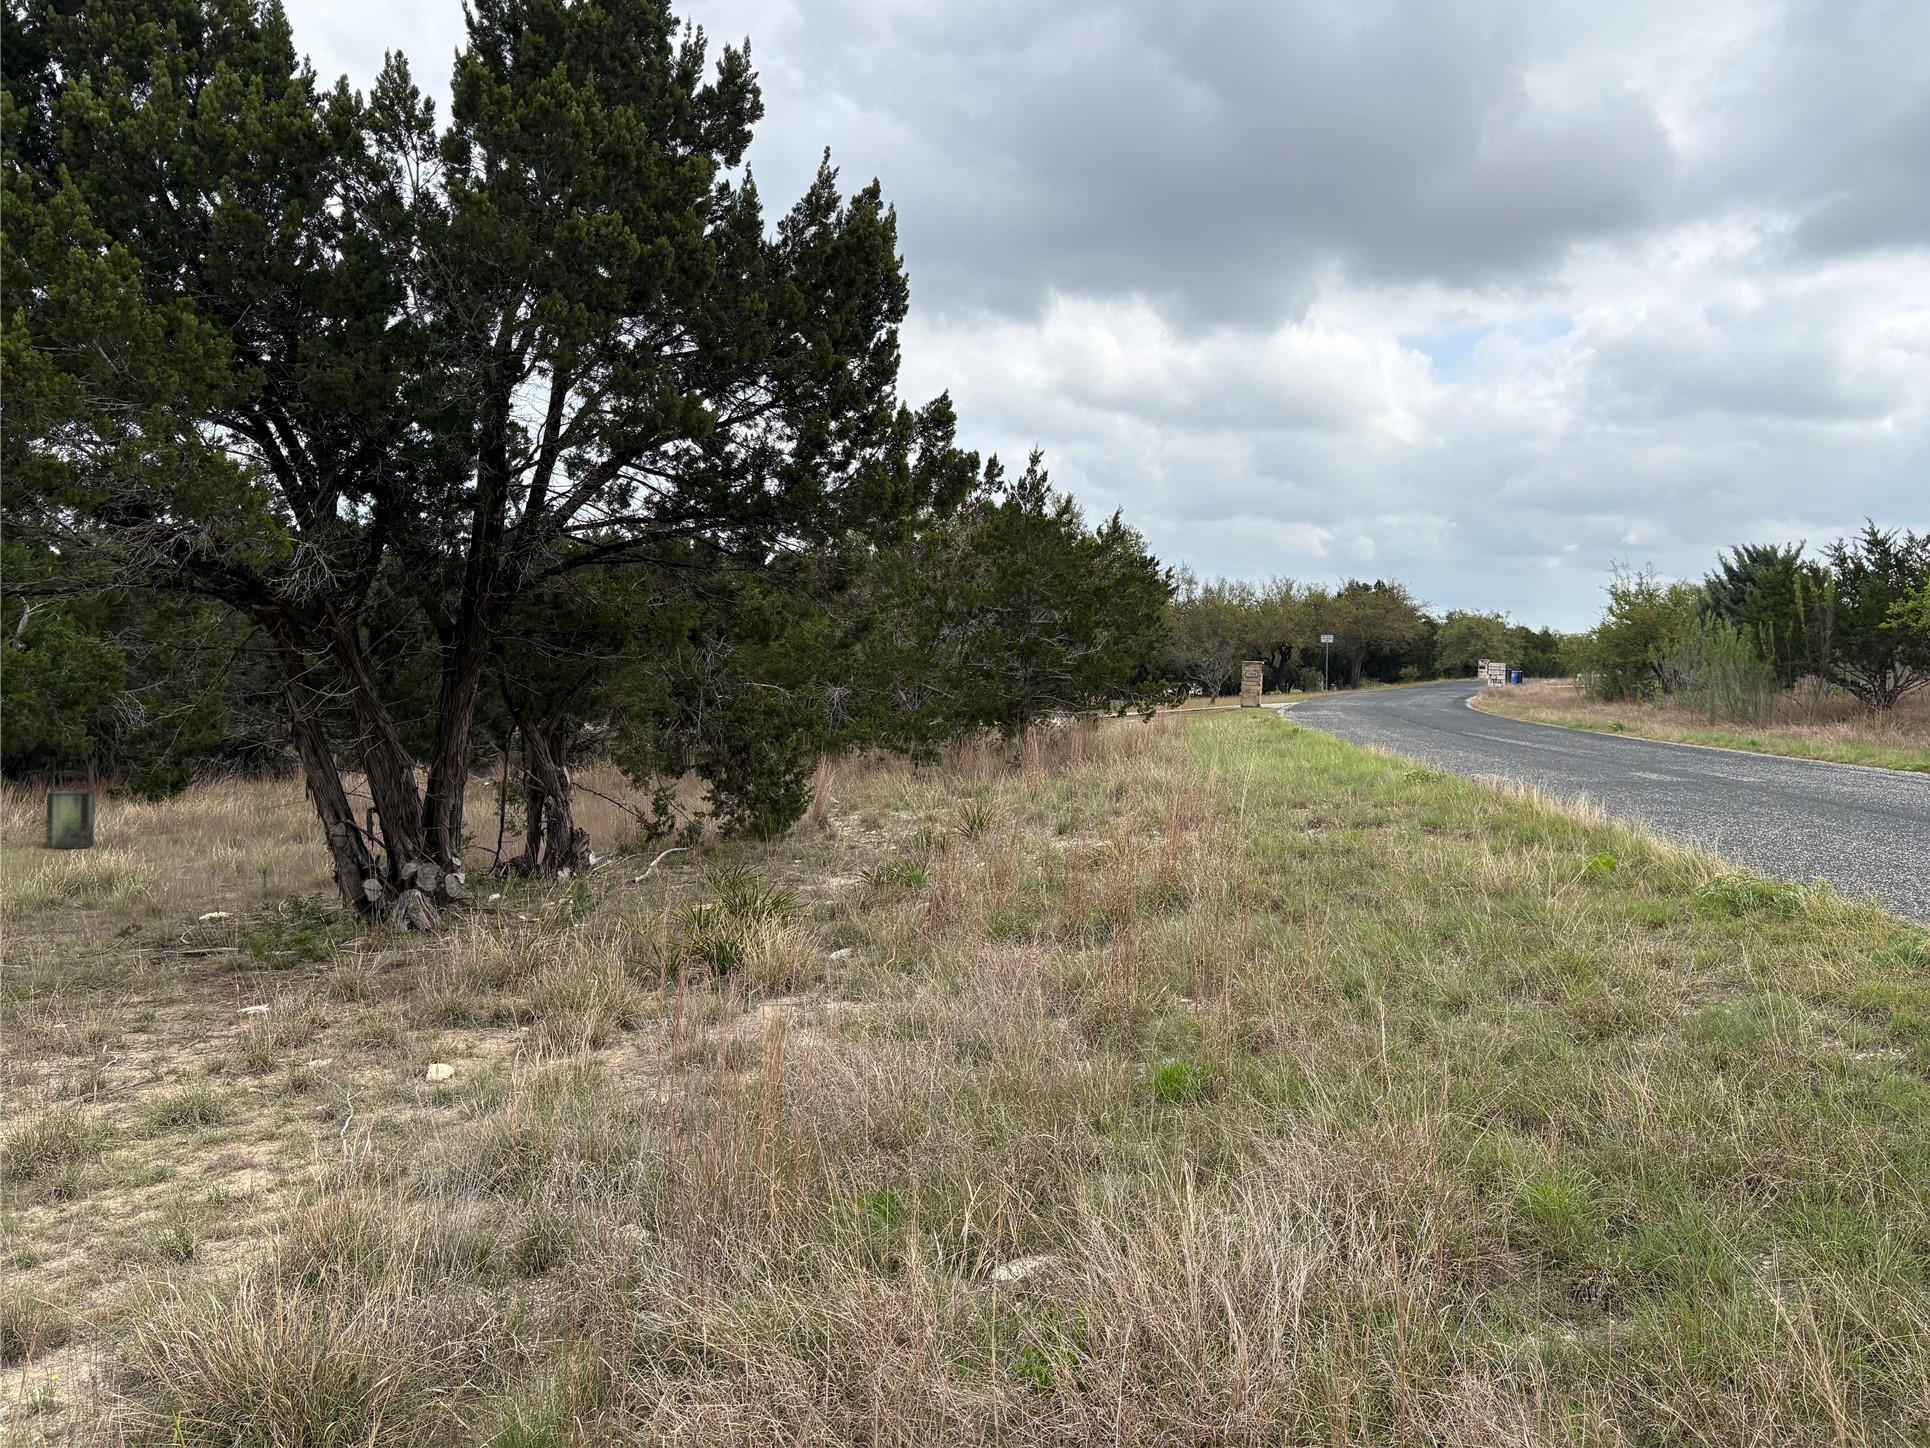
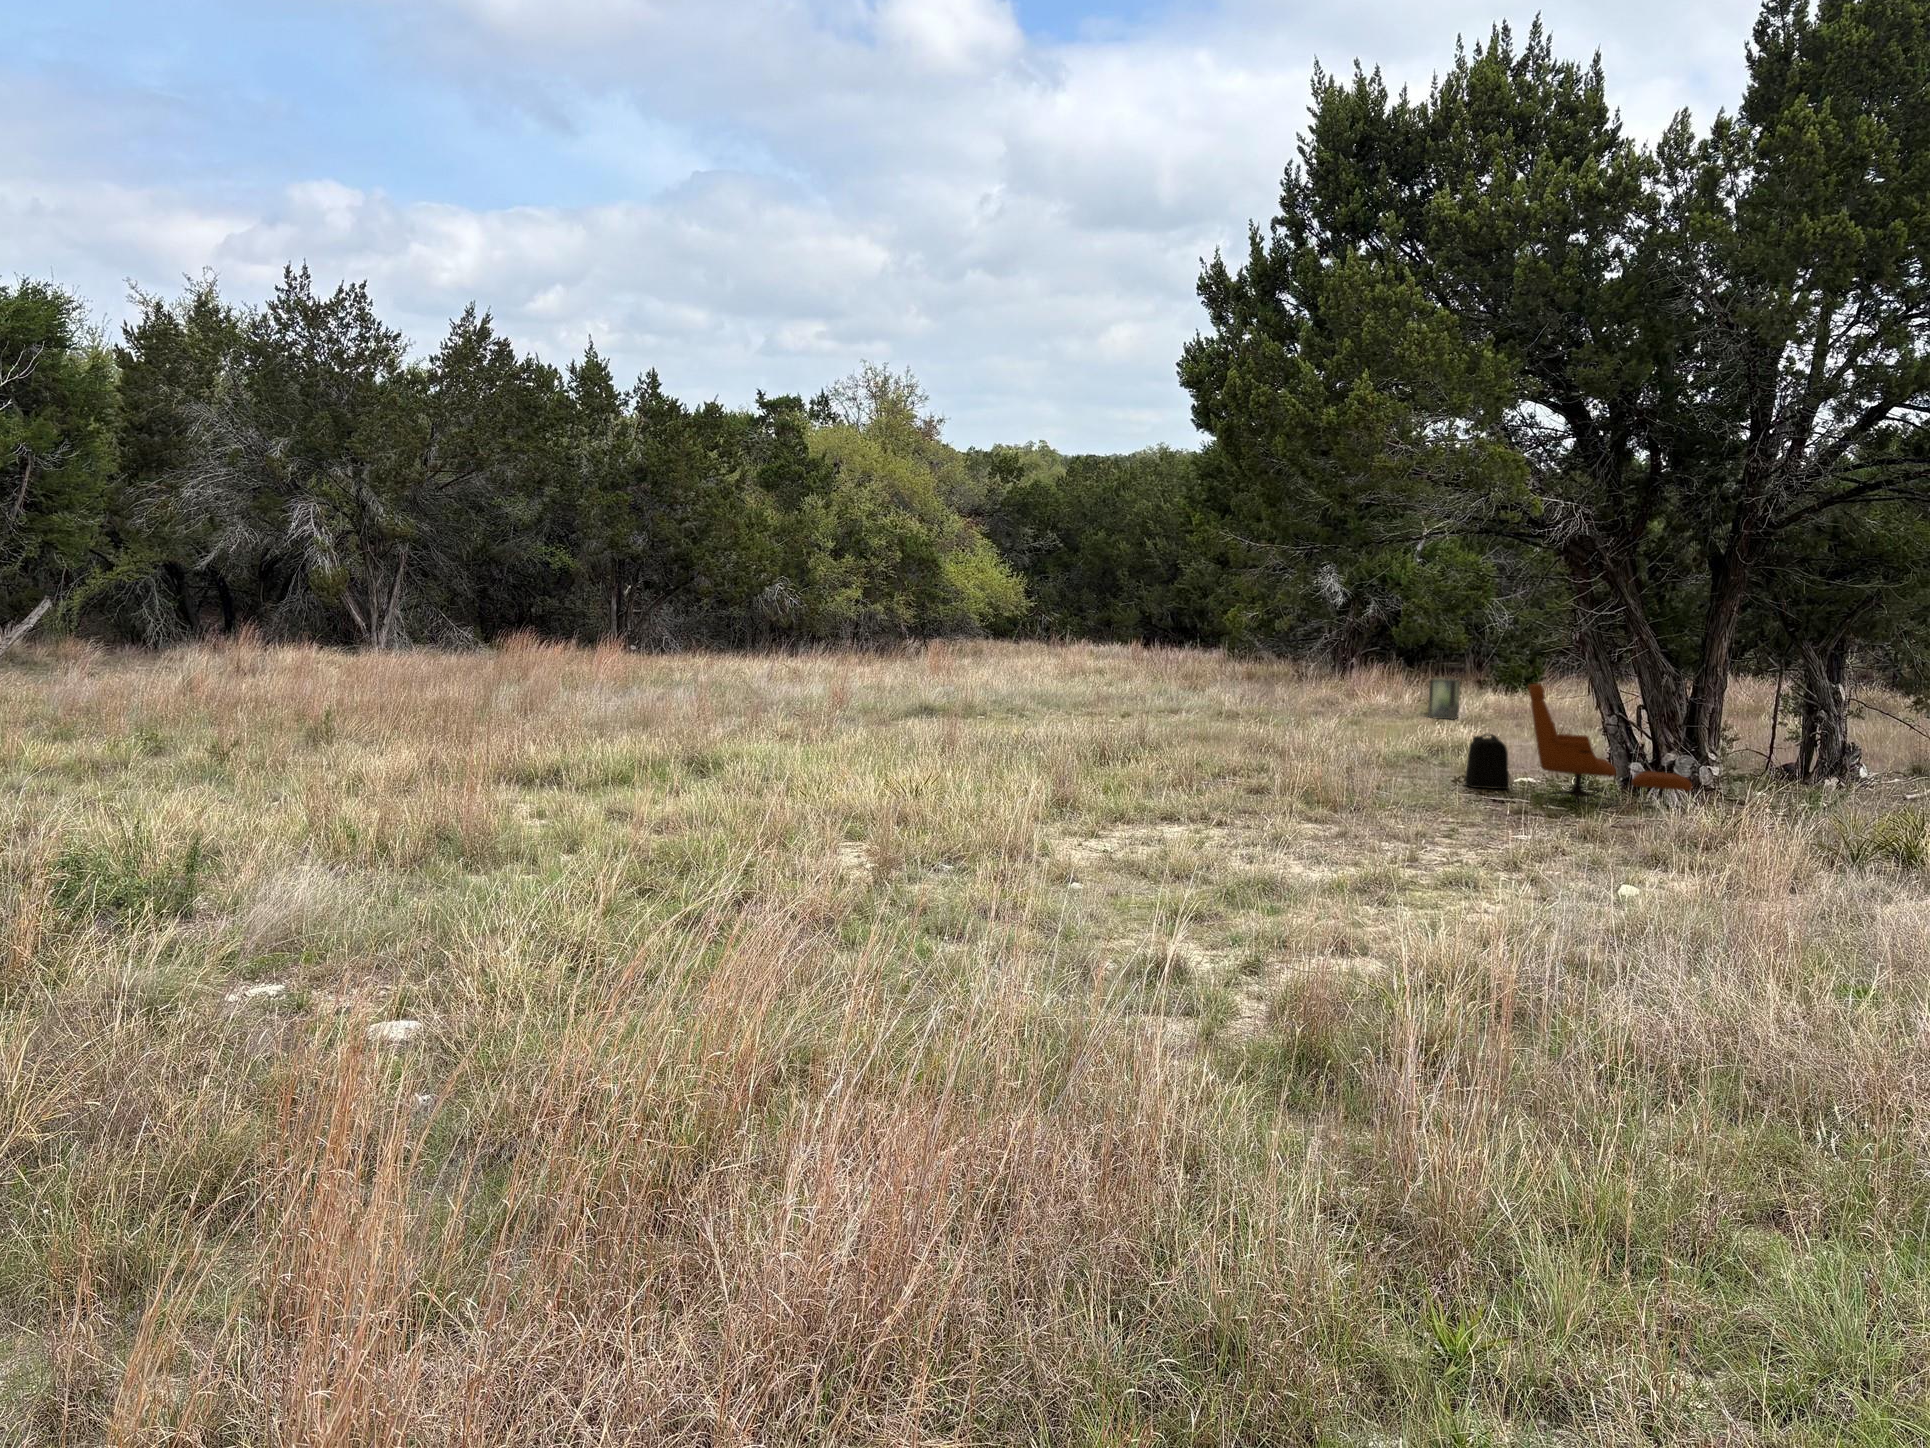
lounge chair: none [232,786,443,947] -> present [1528,683,1692,805]
backpack: none [138,863,208,946] -> present [1465,734,1509,789]

